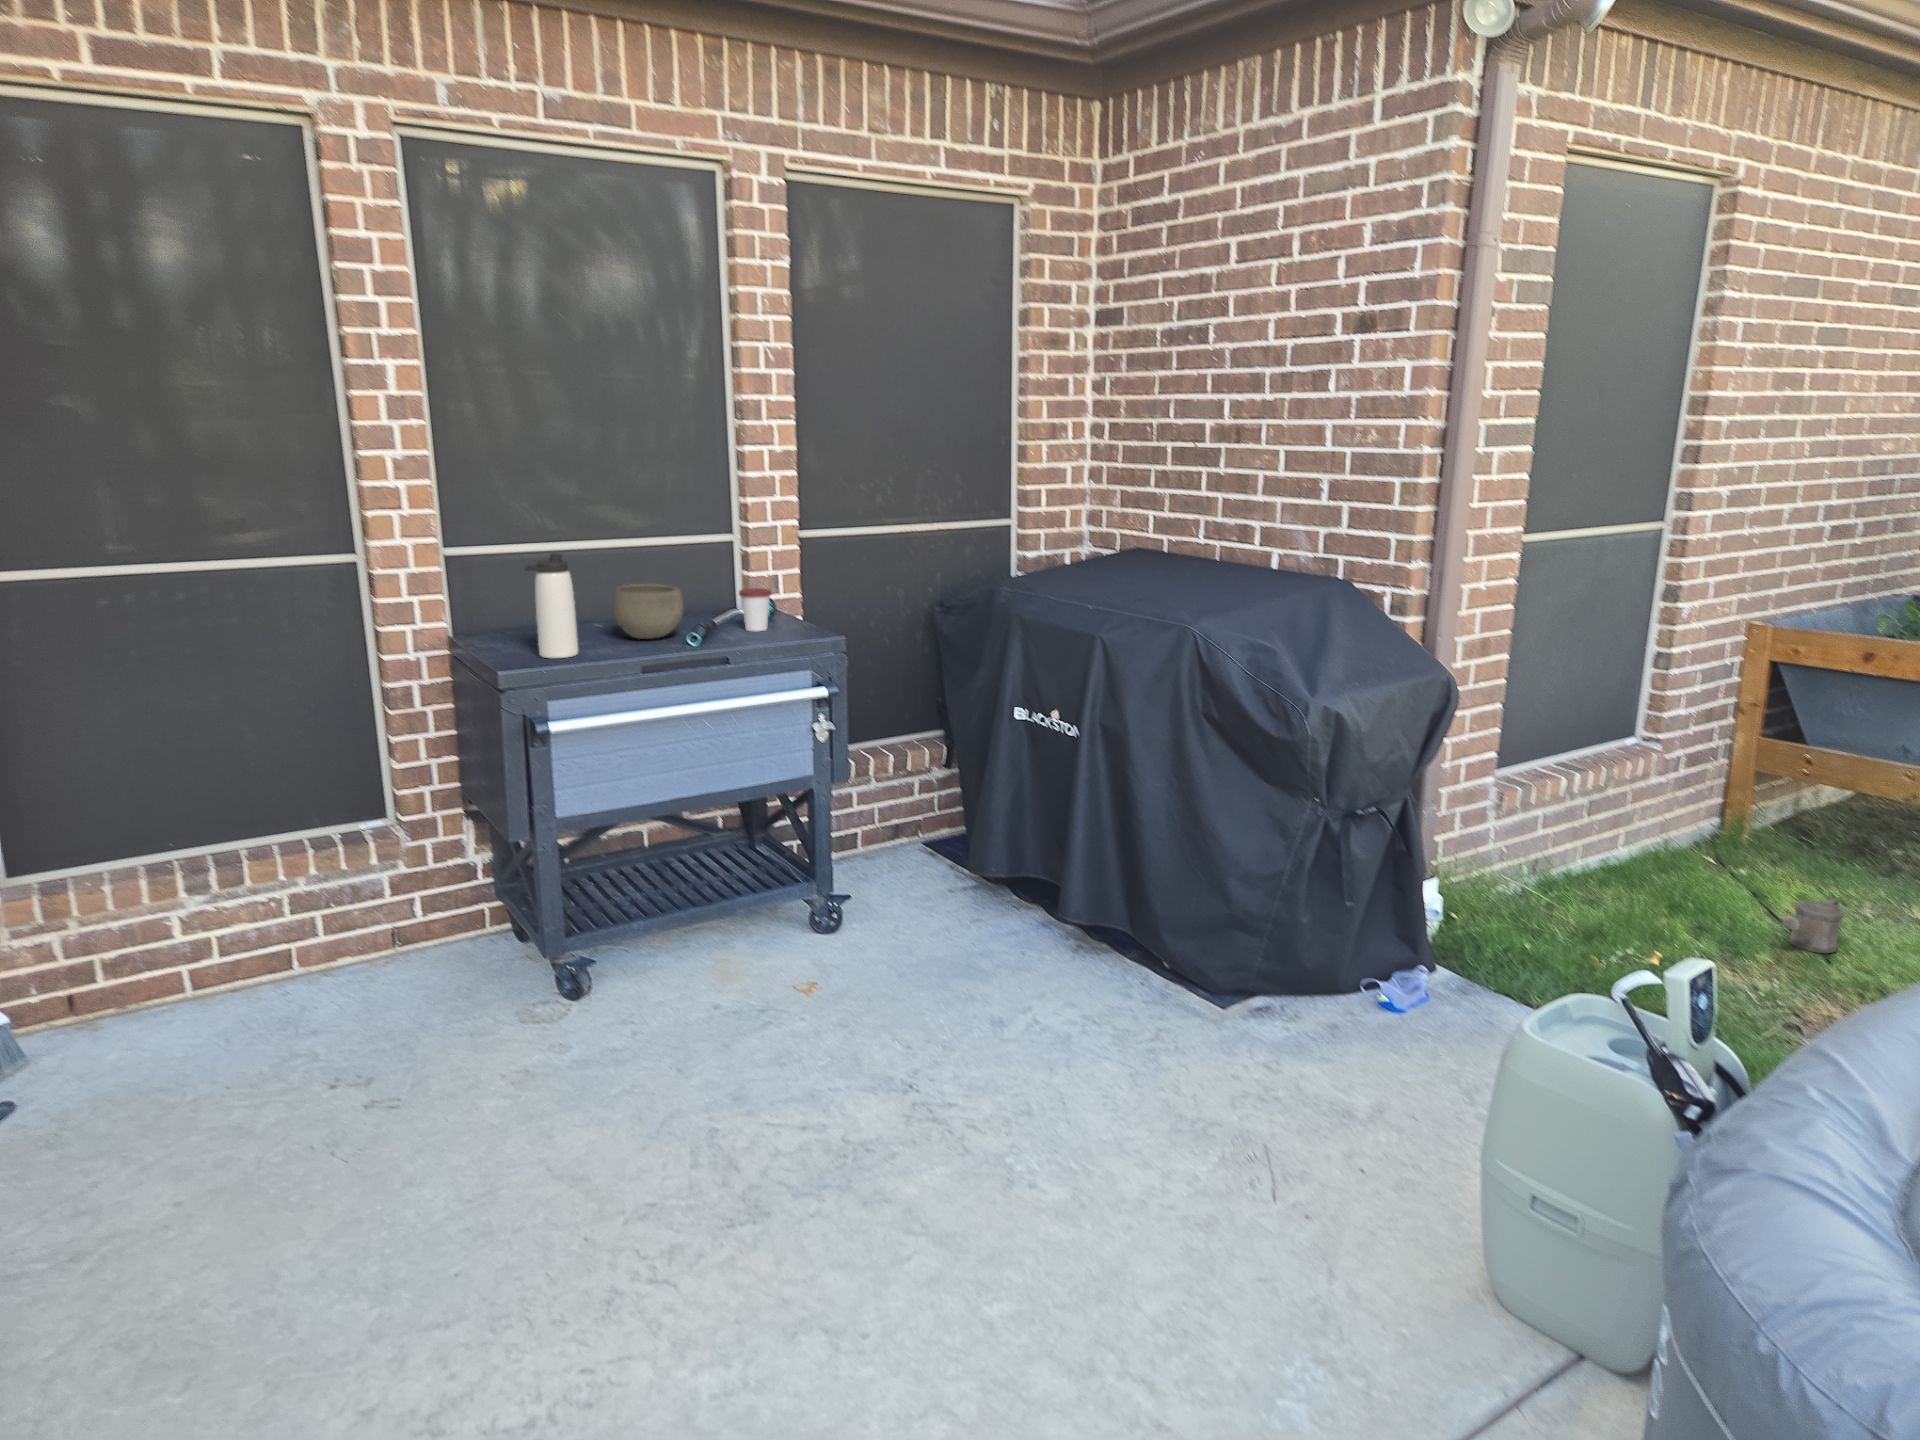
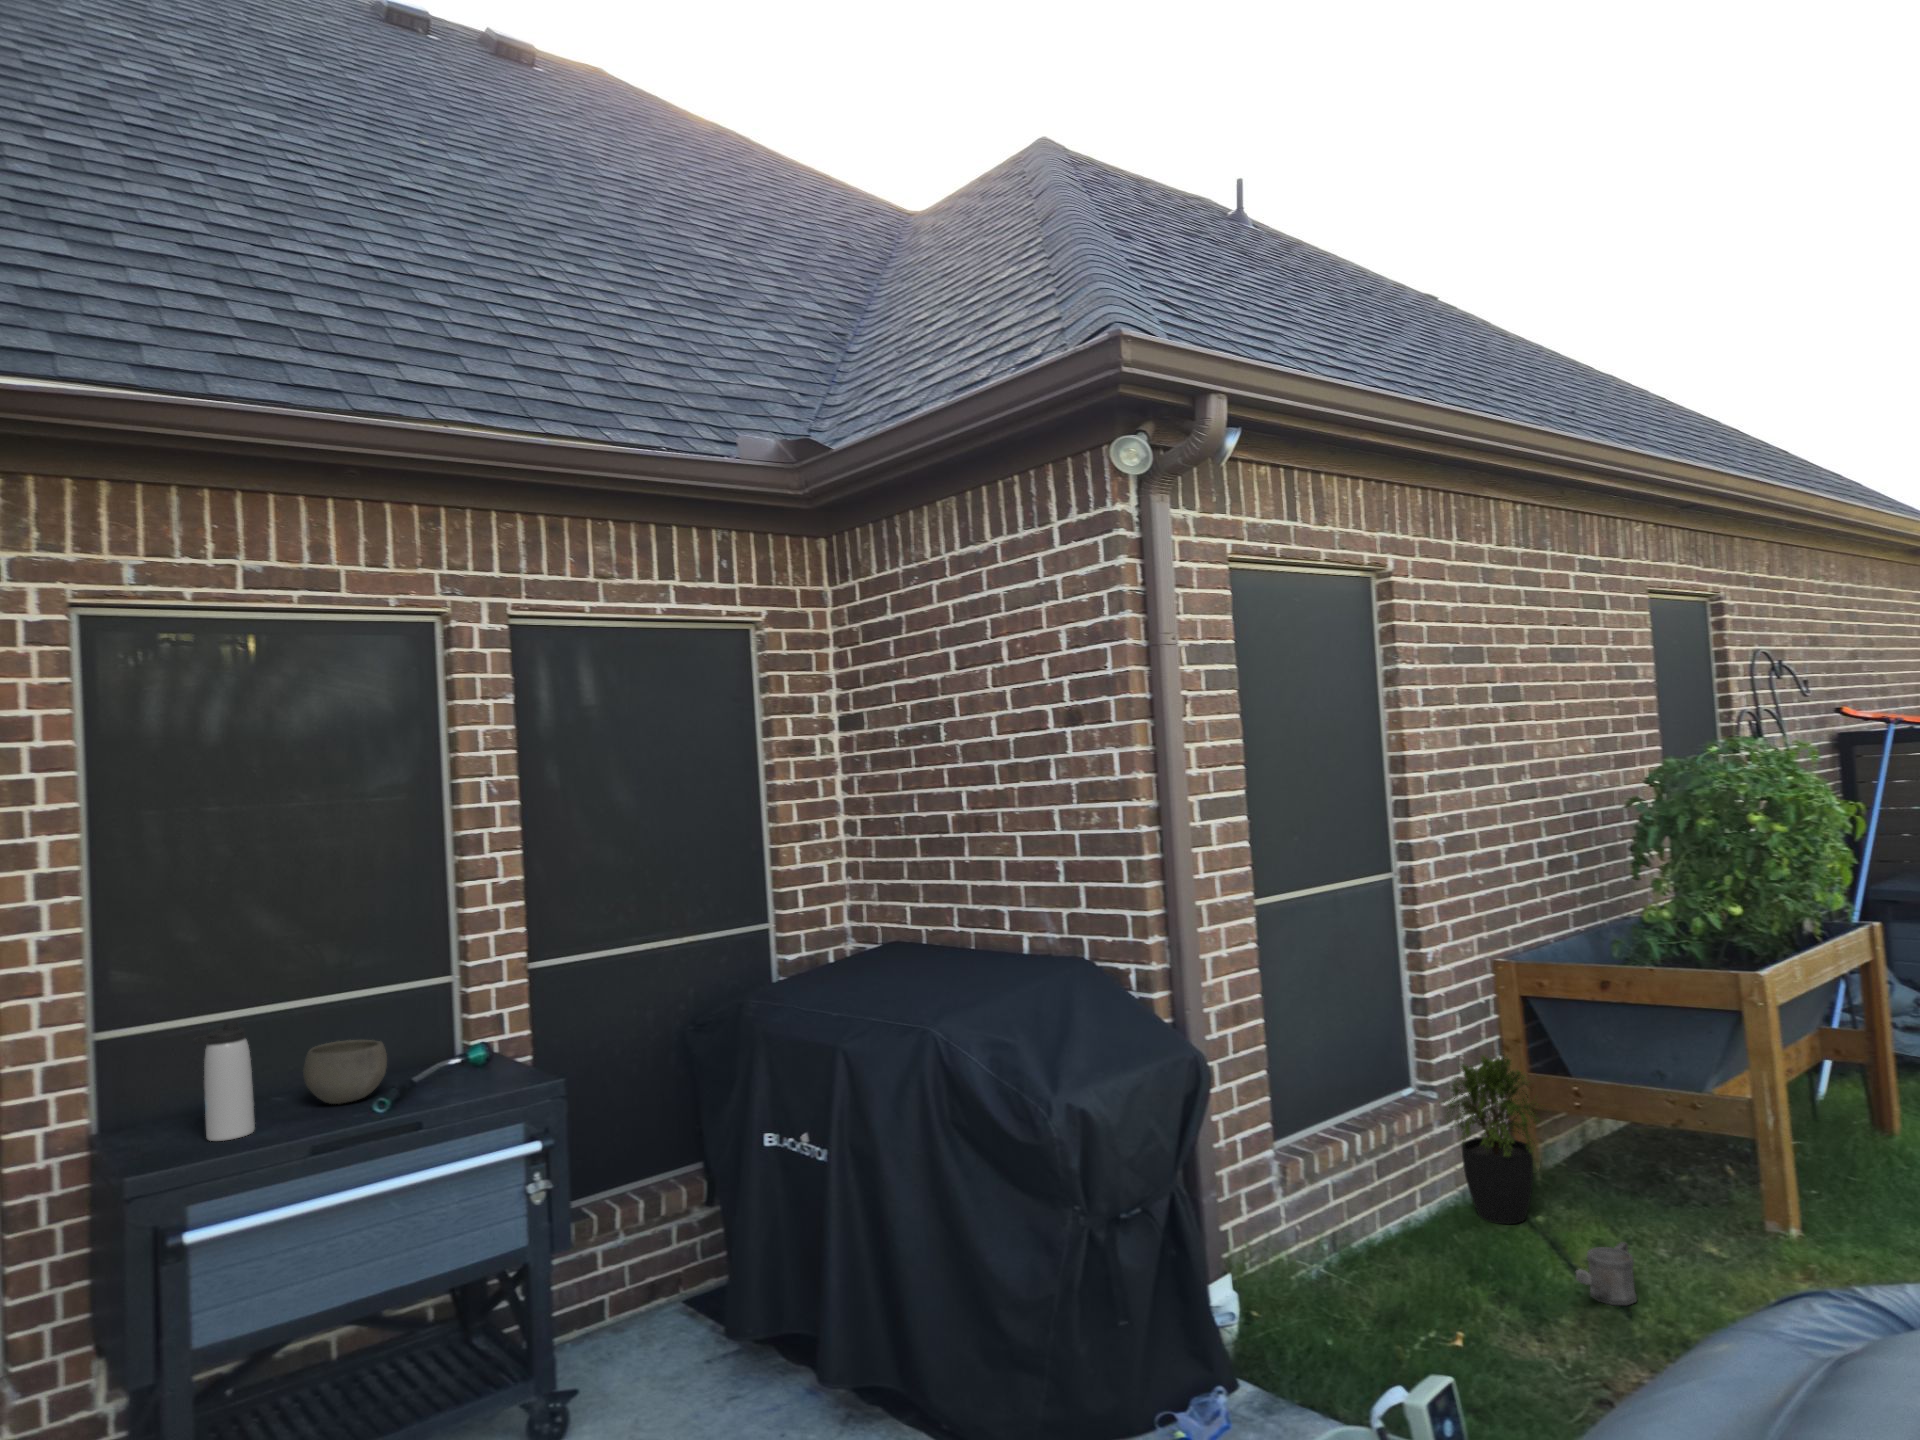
cup: present [739,587,772,631] -> none [453,1024,491,1081]
potted plant: none [1661,712,1781,872] -> present [1447,1056,1542,1224]

